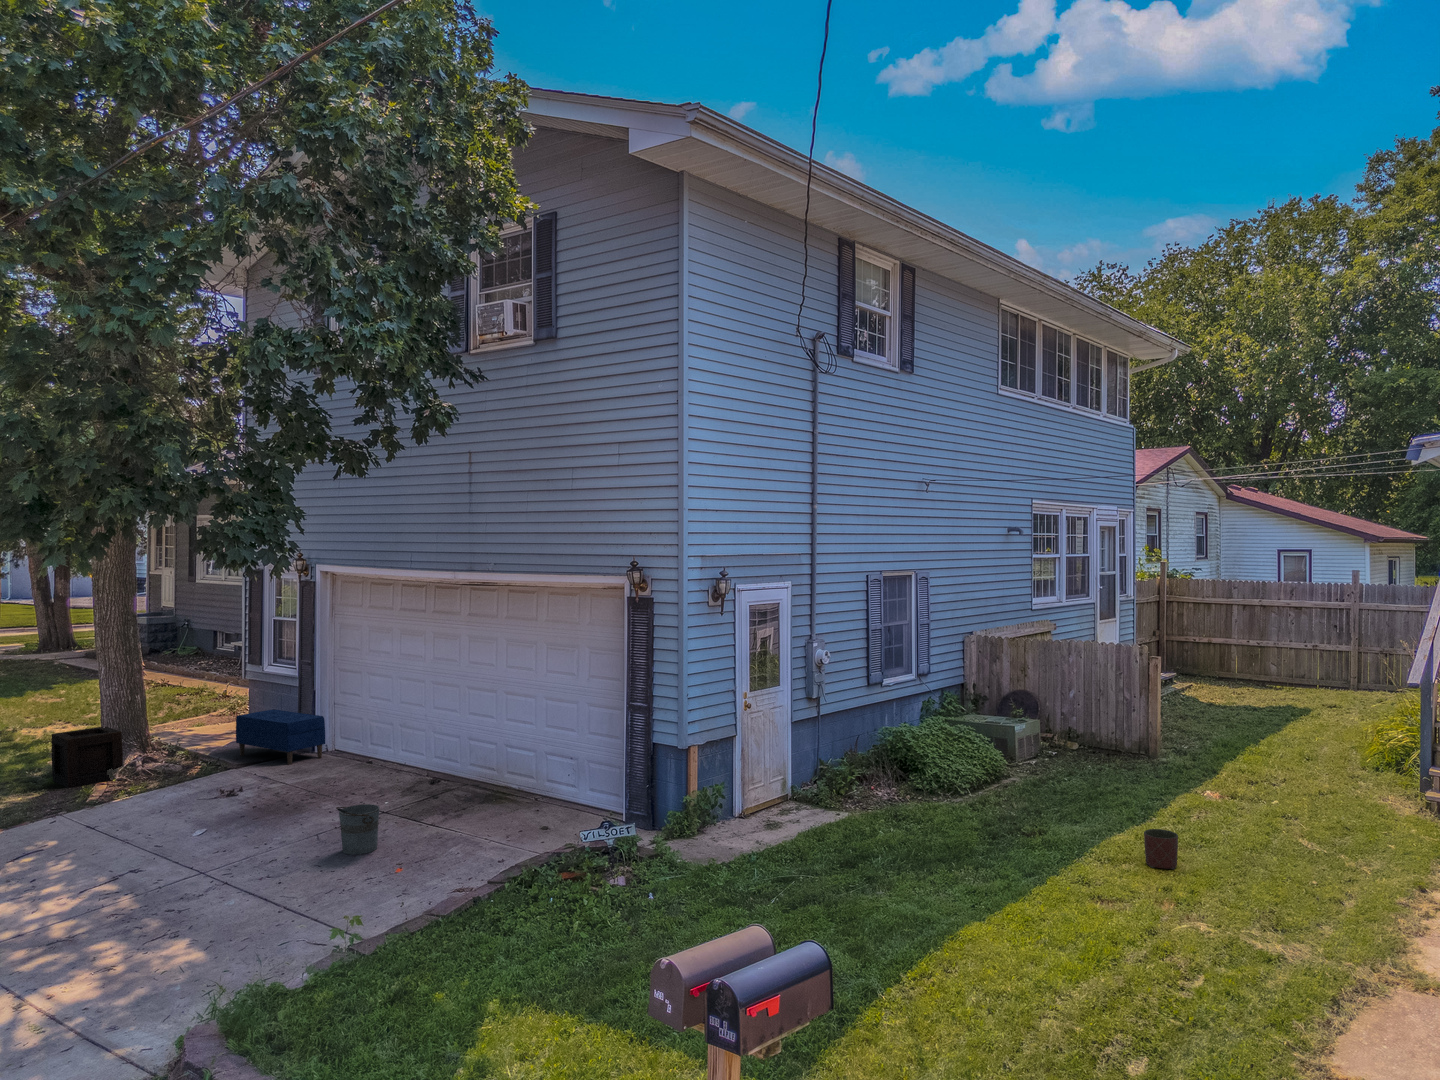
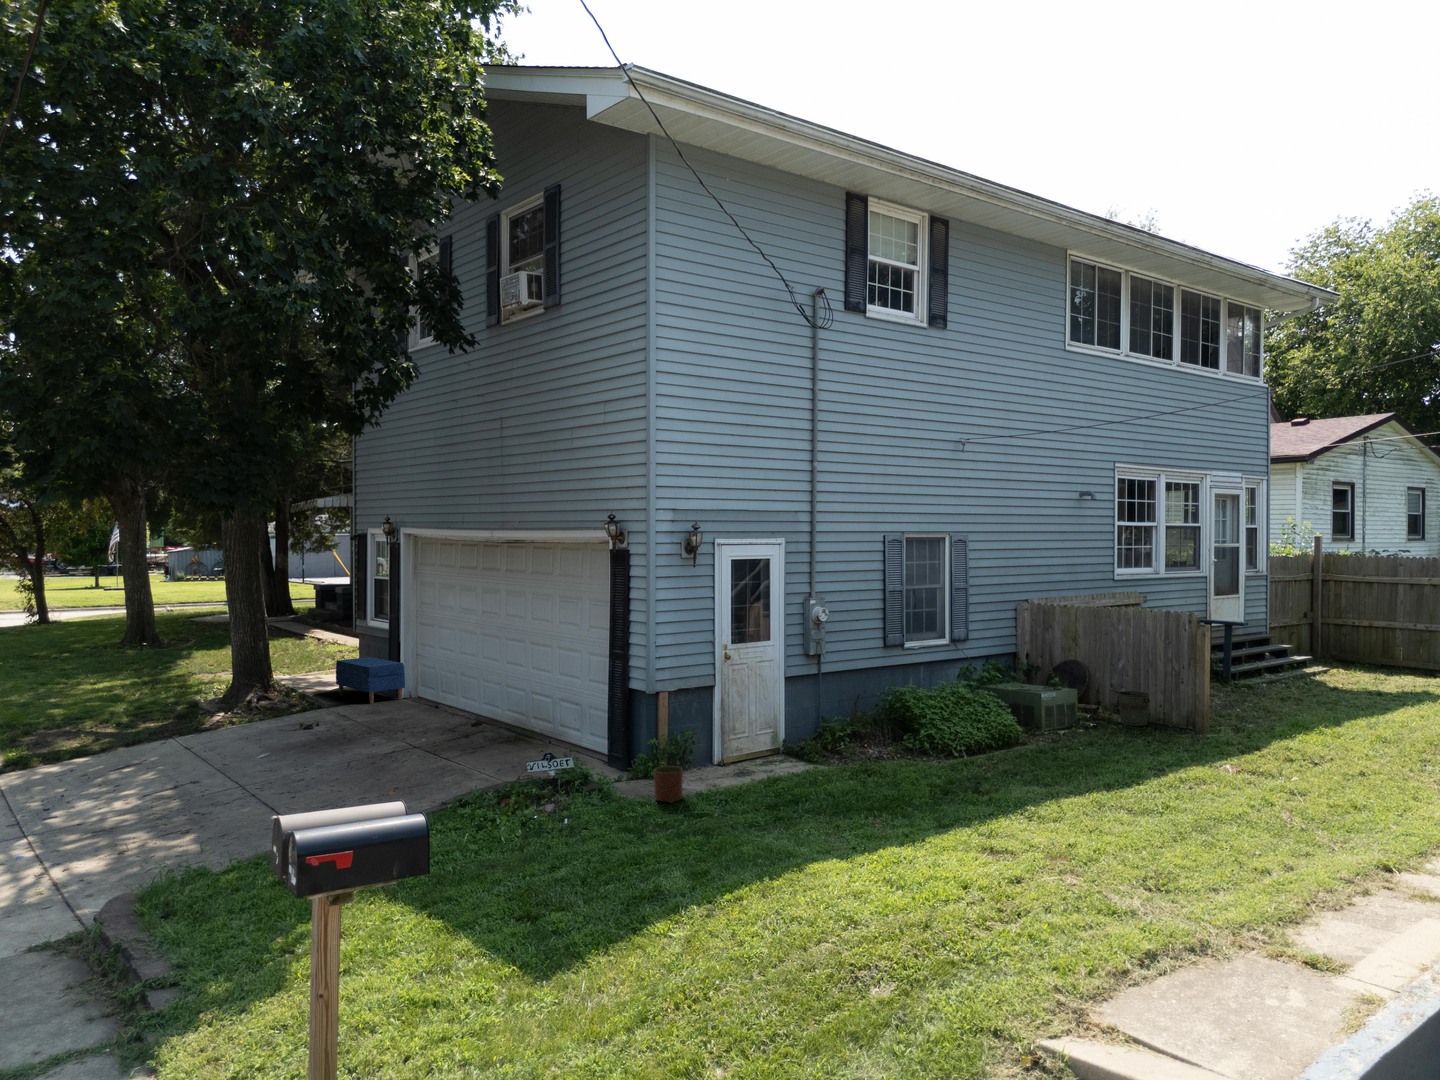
wooden crate: present [52,727,123,788] -> none [183,664,235,713]
bucket: present [336,804,380,855] -> present [1115,691,1150,726]
planter: present [1144,829,1178,870] -> present [653,766,683,803]

